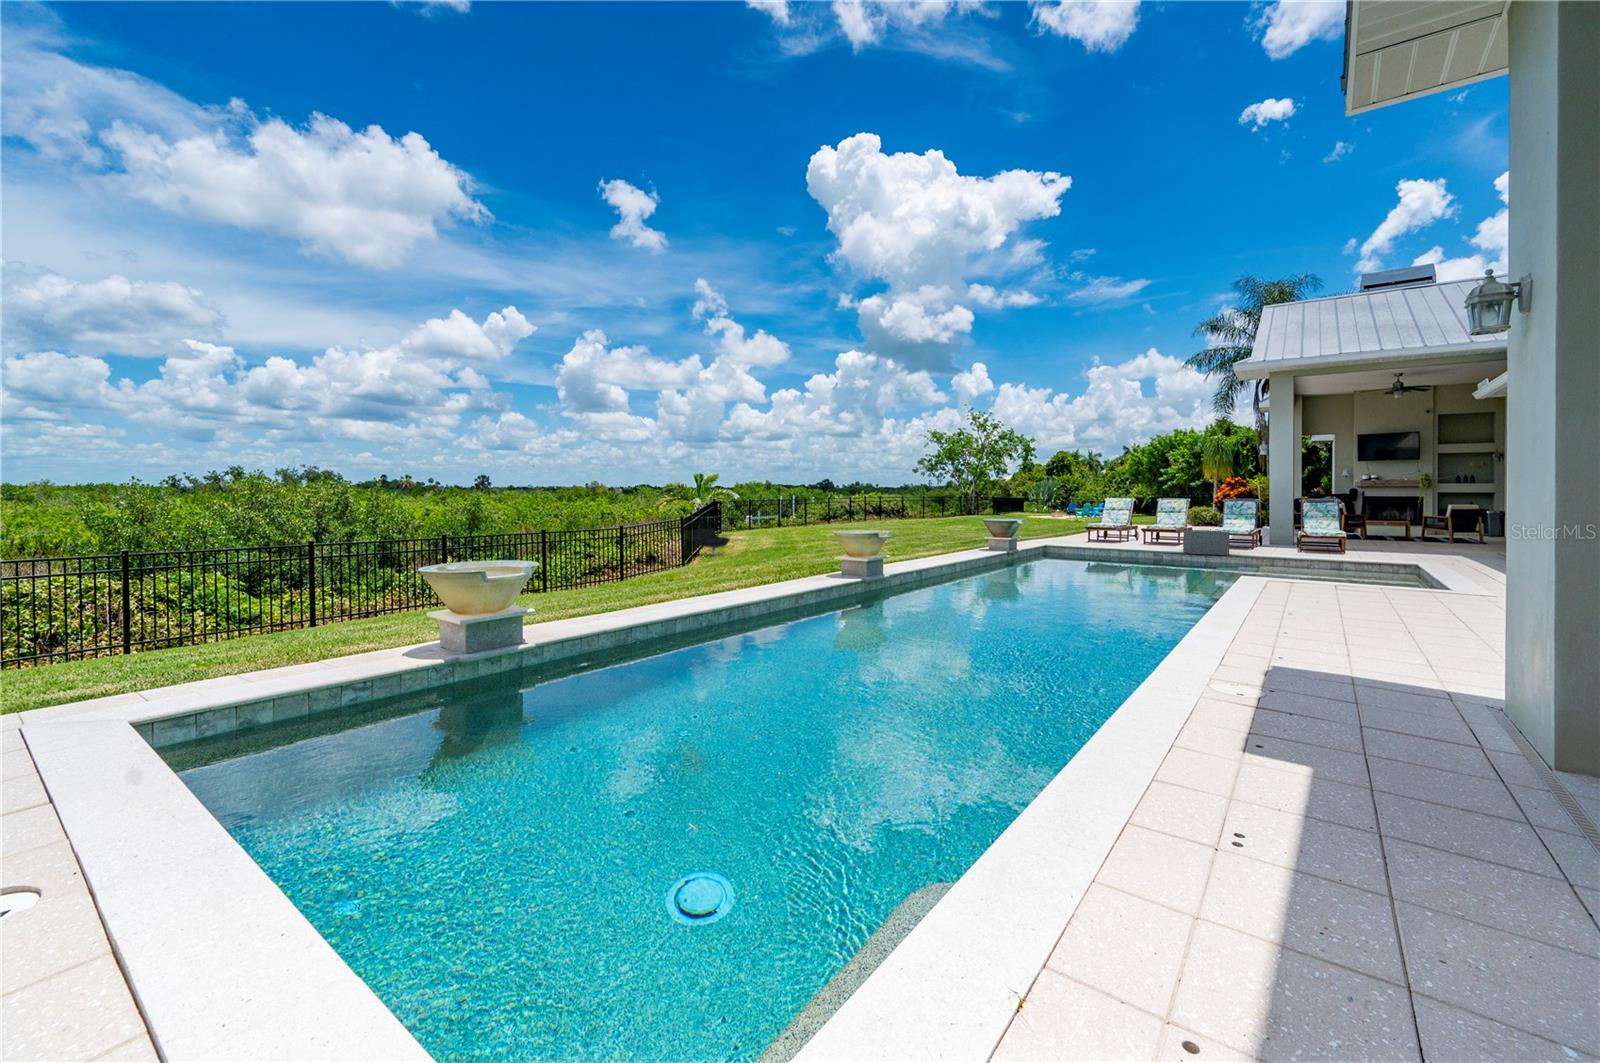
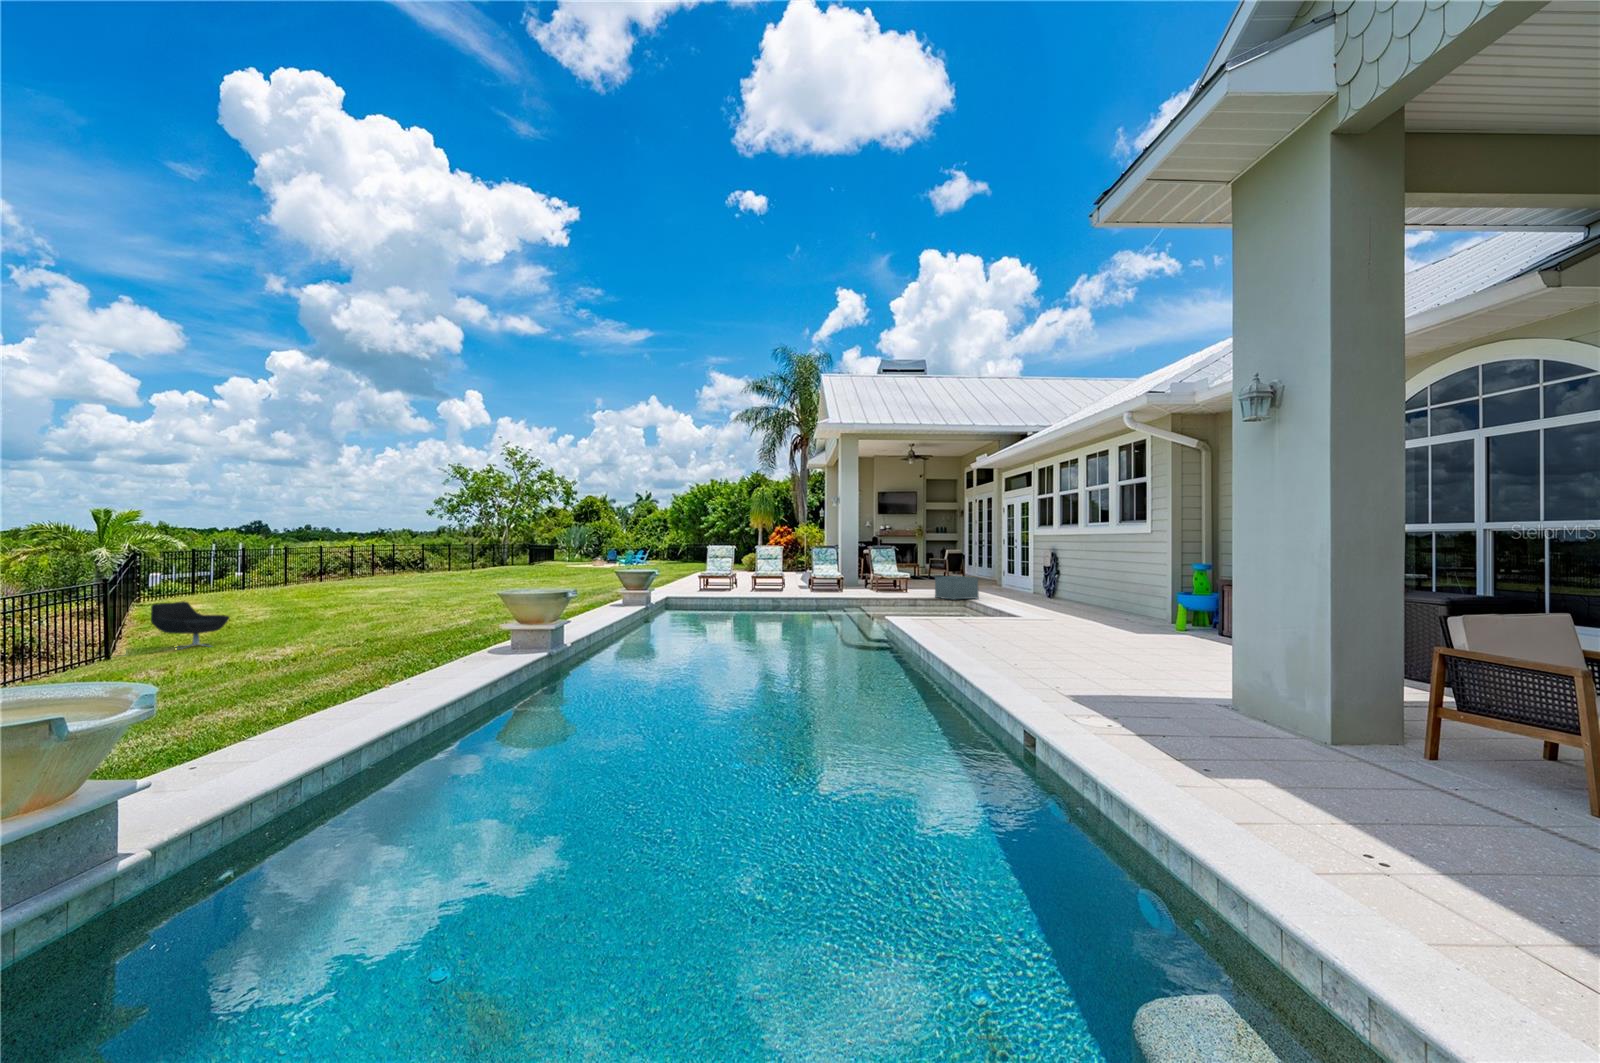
ottoman: present [1183,530,1230,555] -> present [935,576,979,600]

